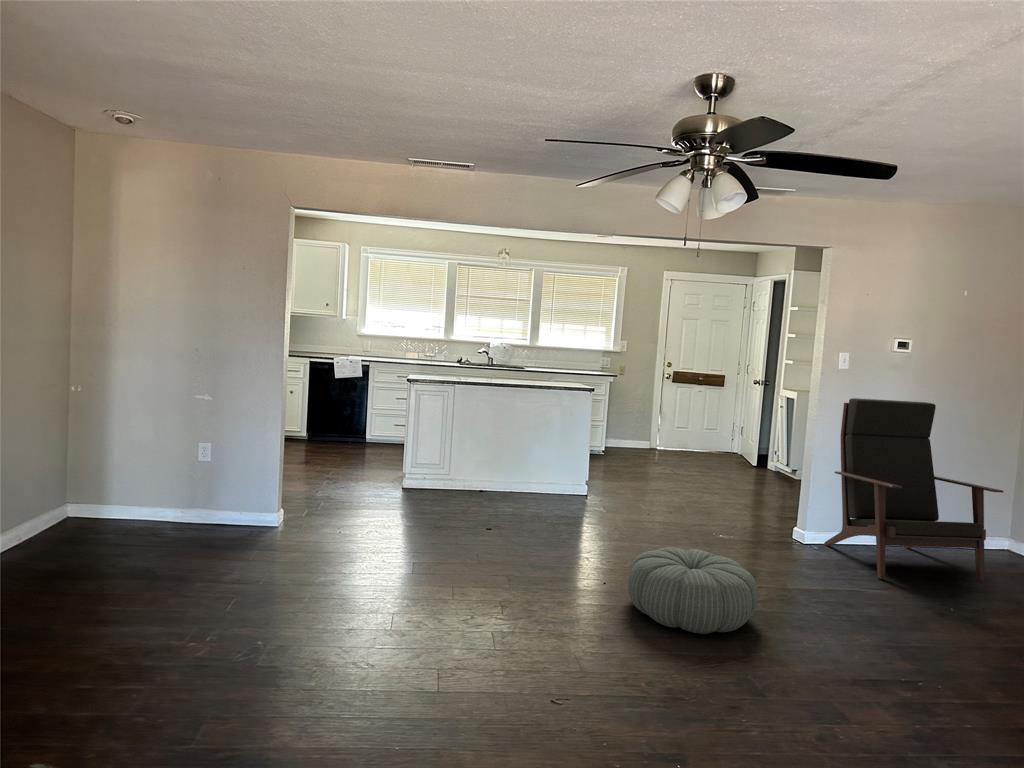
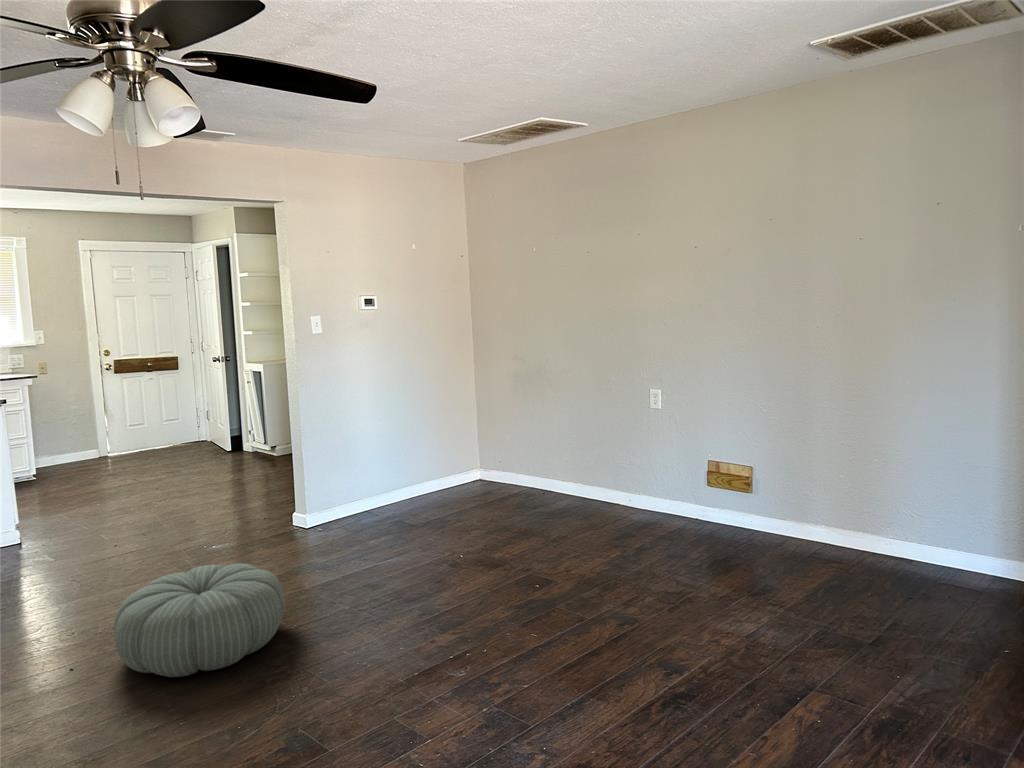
lounge chair: present [824,398,1004,582] -> none [320,353,463,529]

